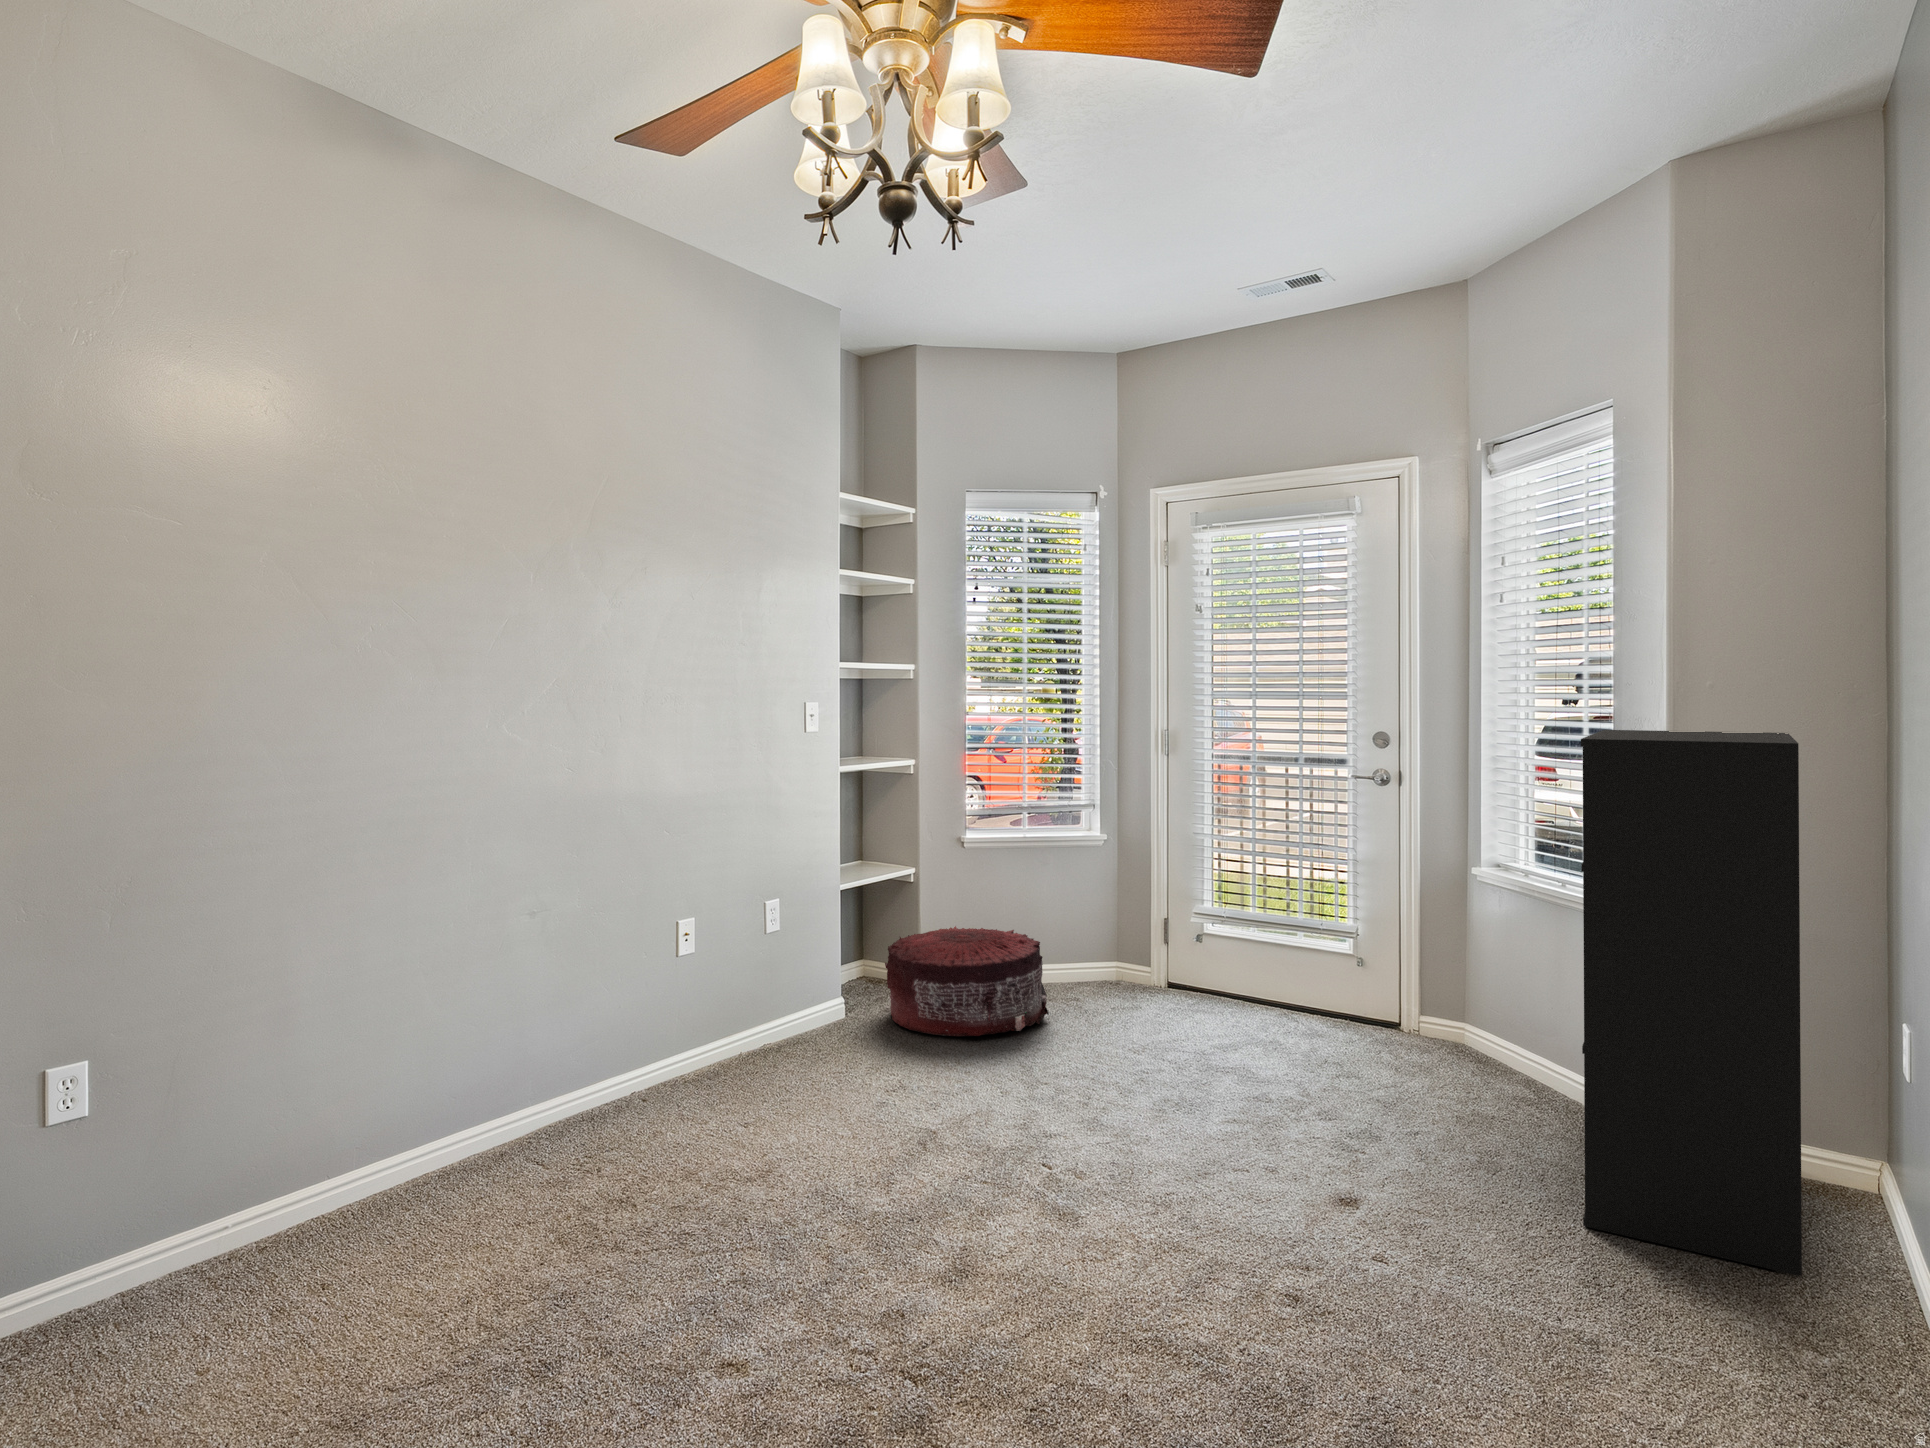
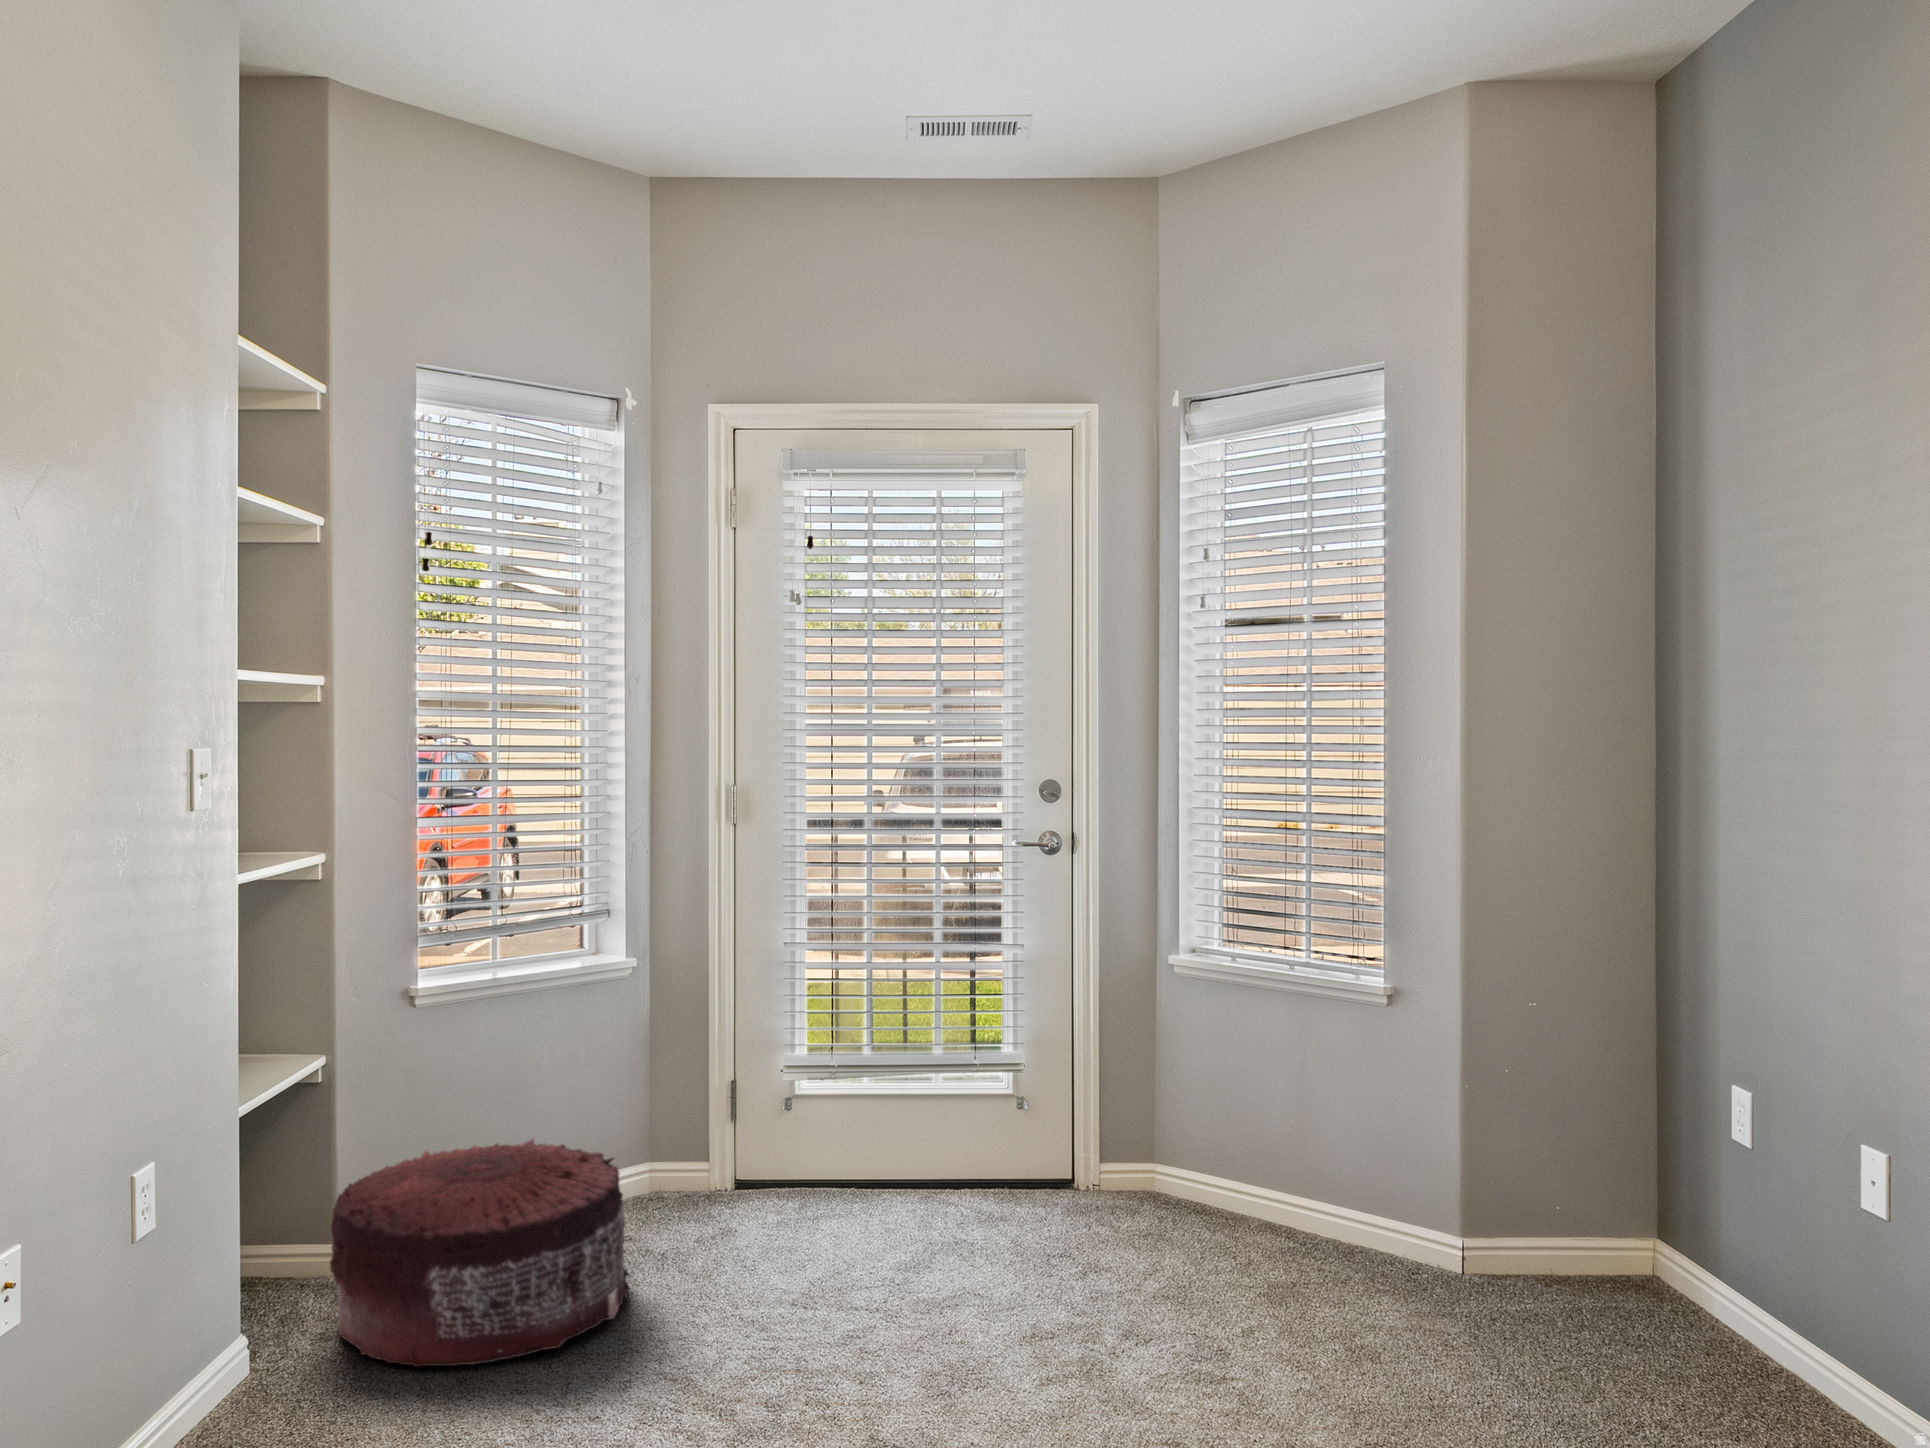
bookshelf: present [1581,730,1802,1276] -> none [1434,764,1820,1418]

